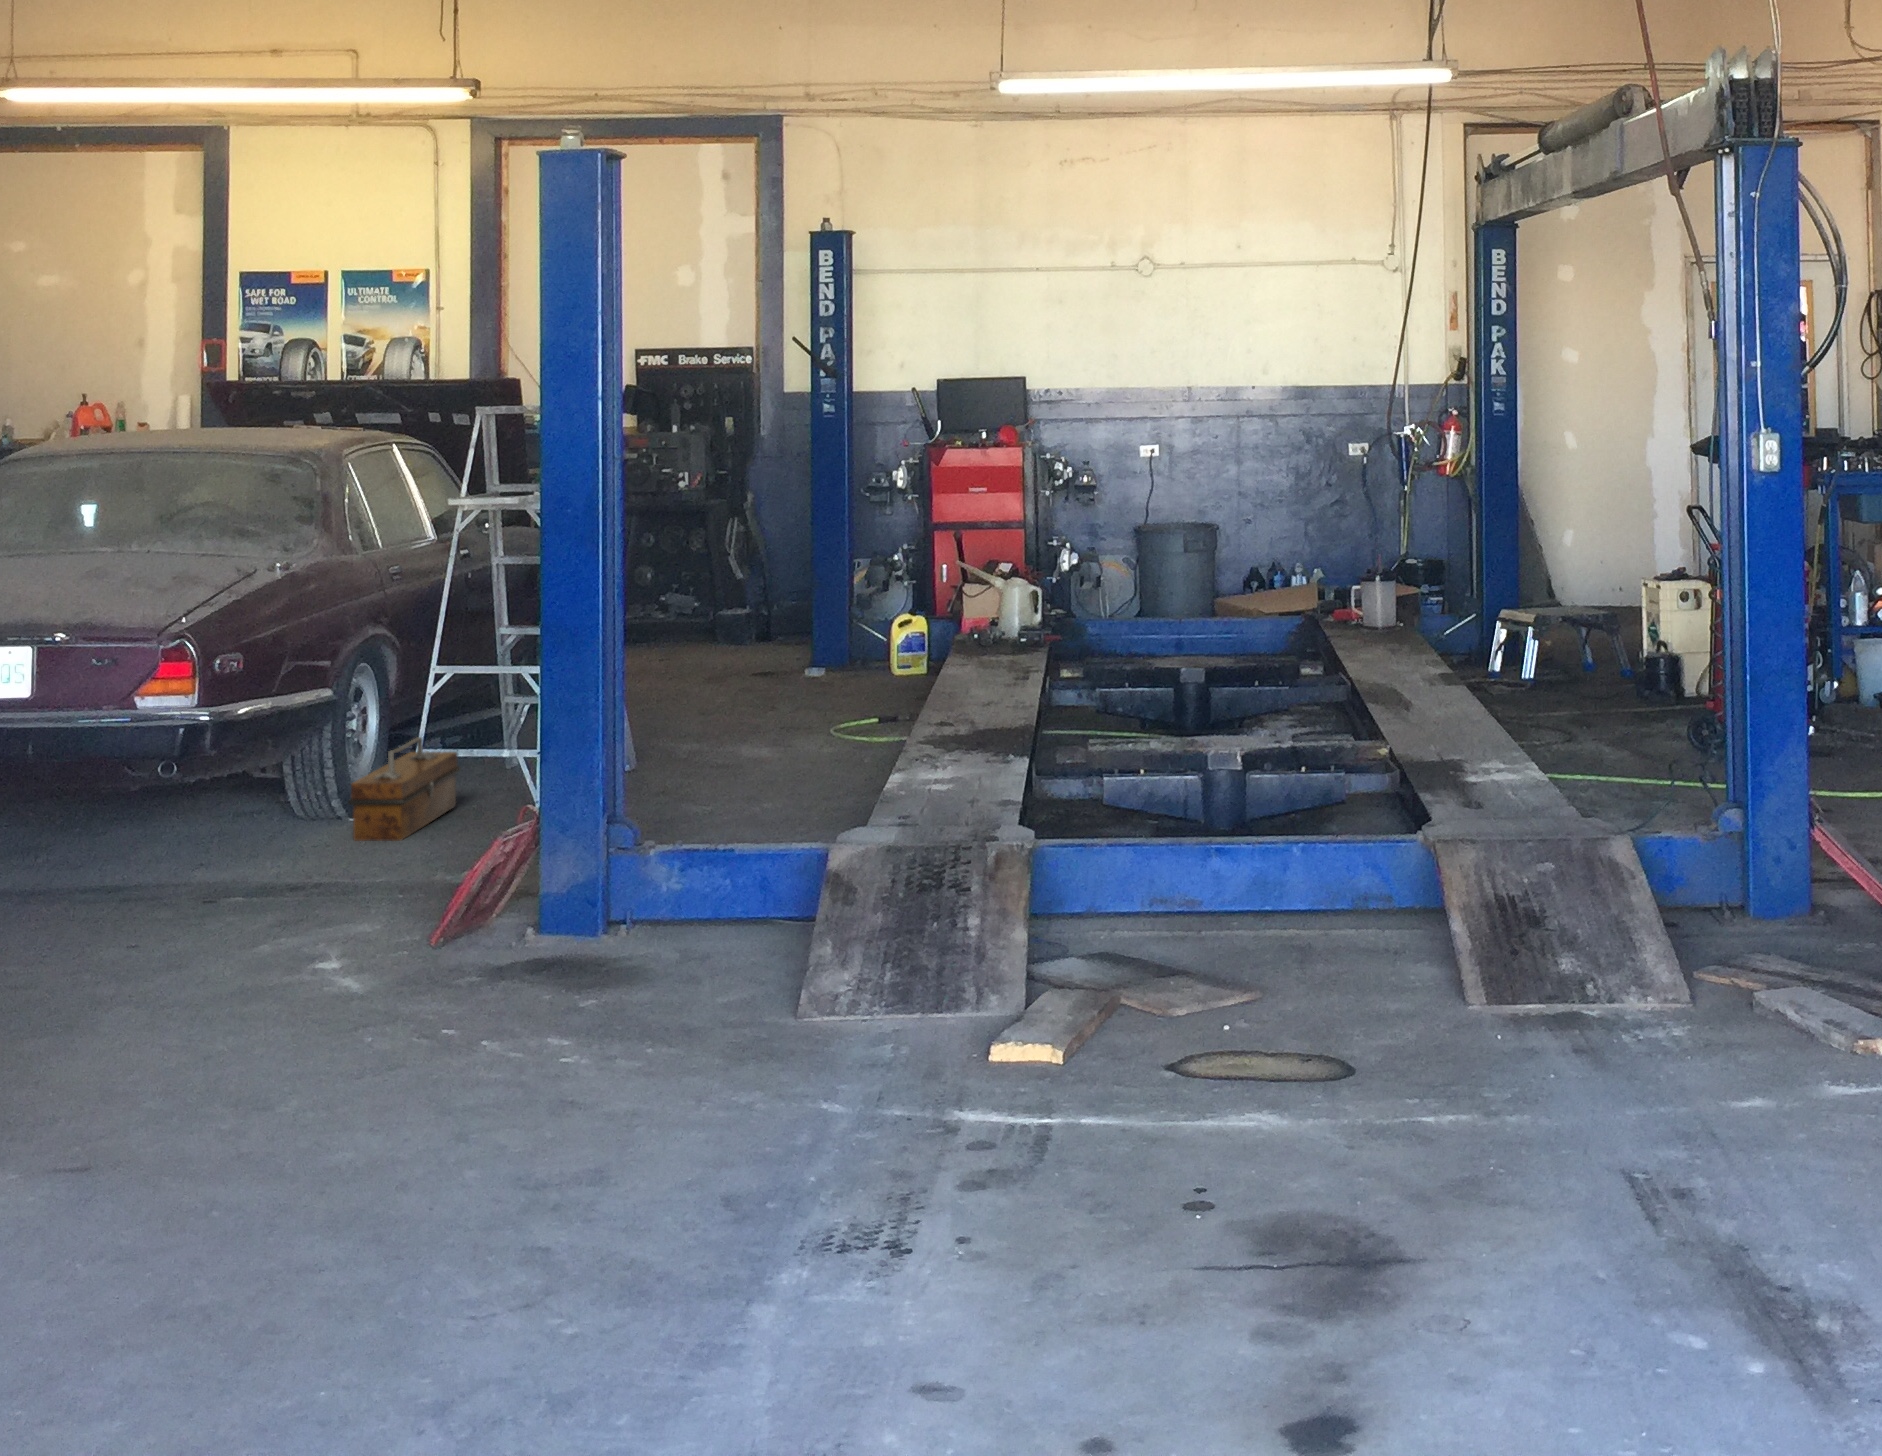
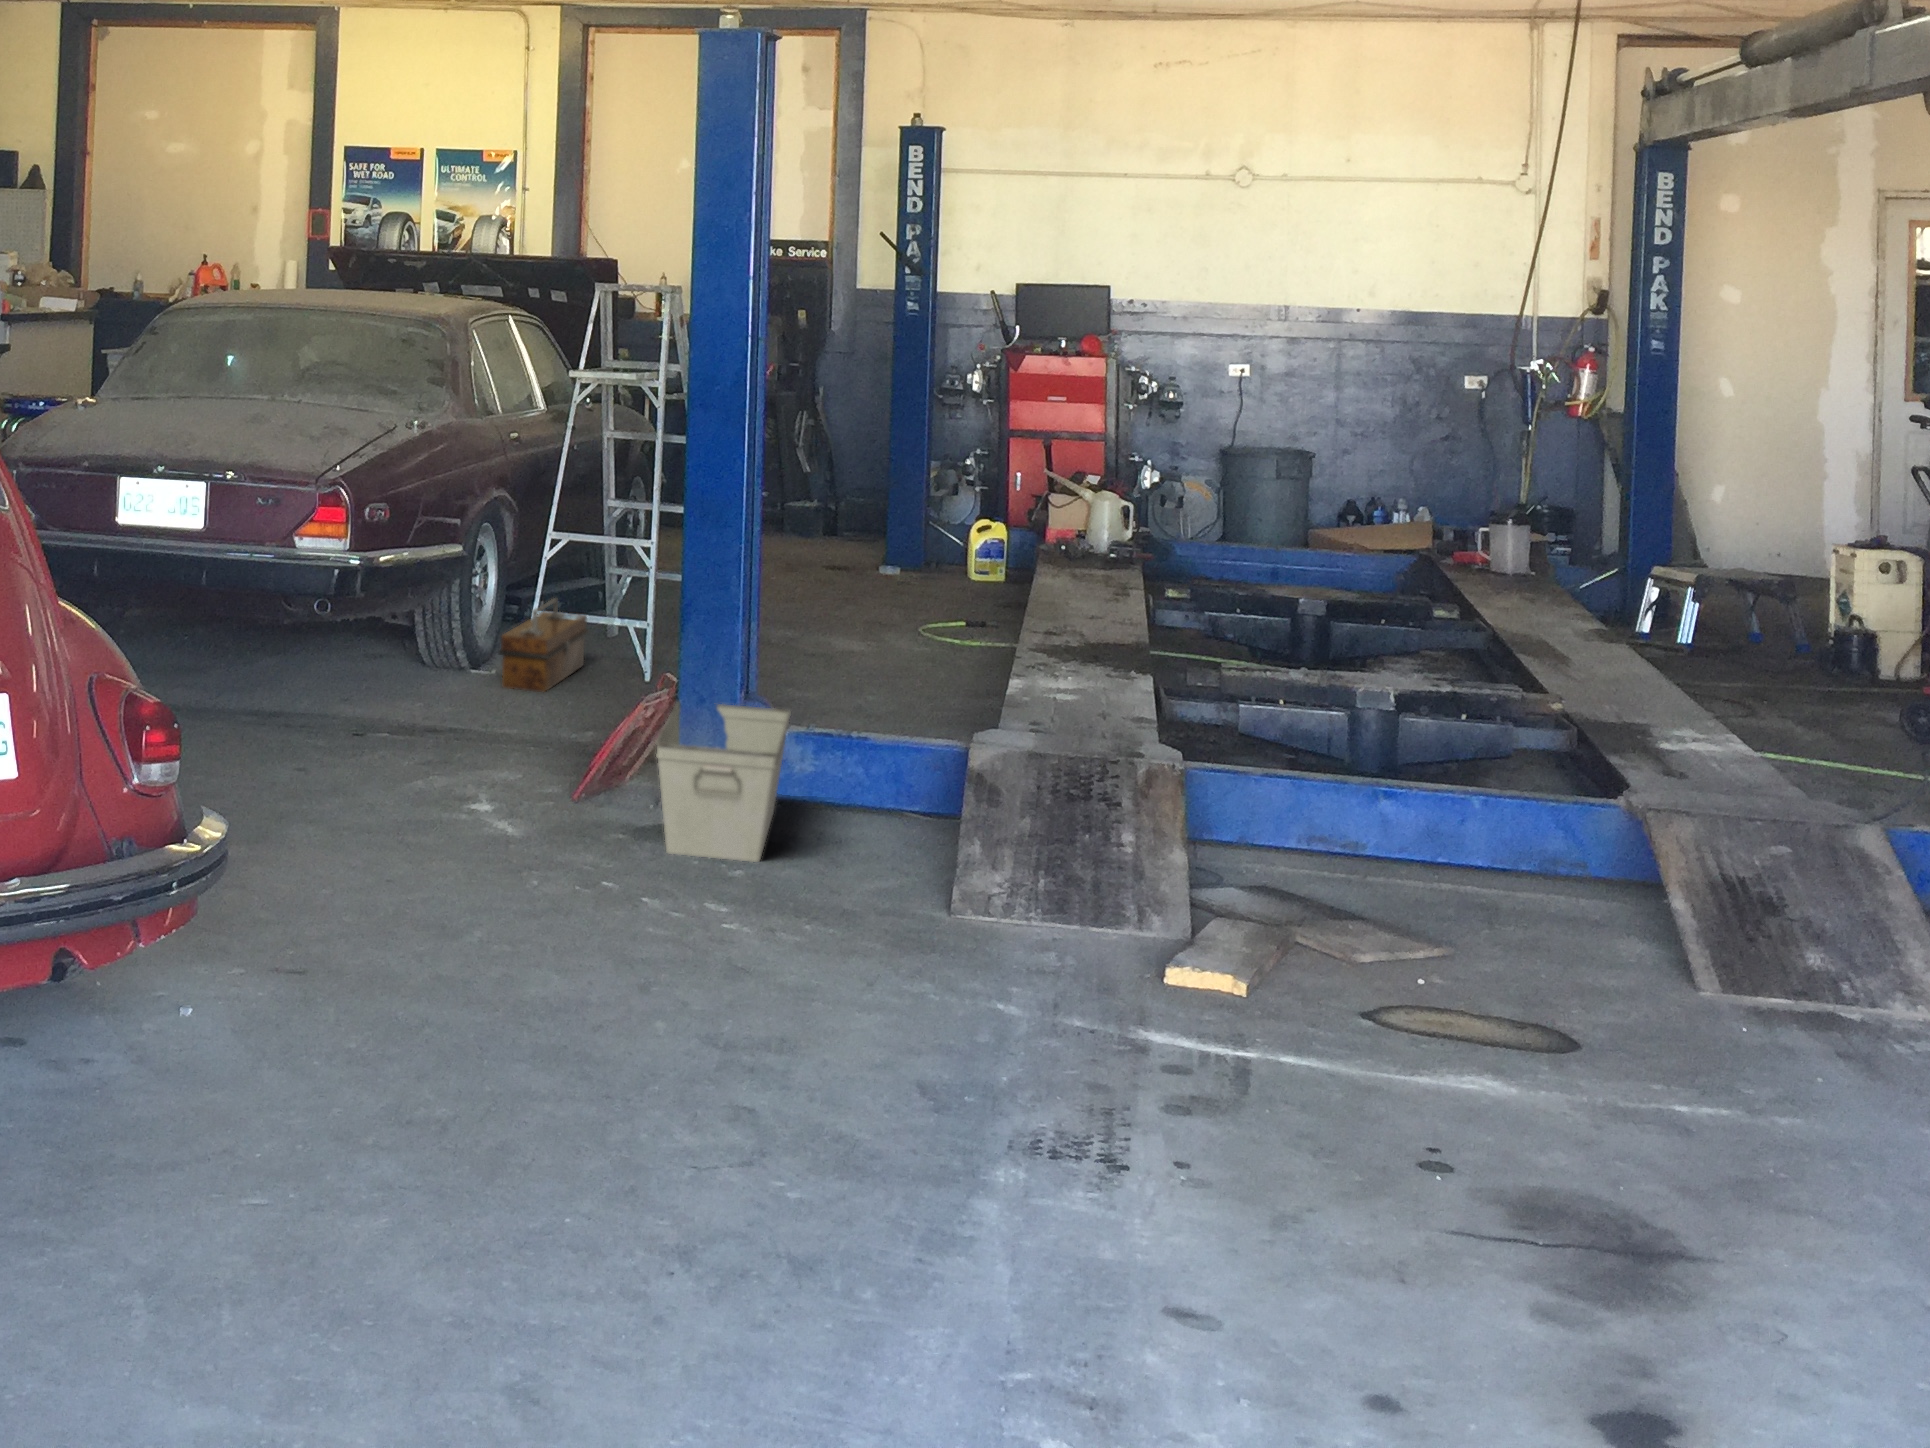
storage bin: none [460,833,627,1009] -> present [656,702,791,862]

